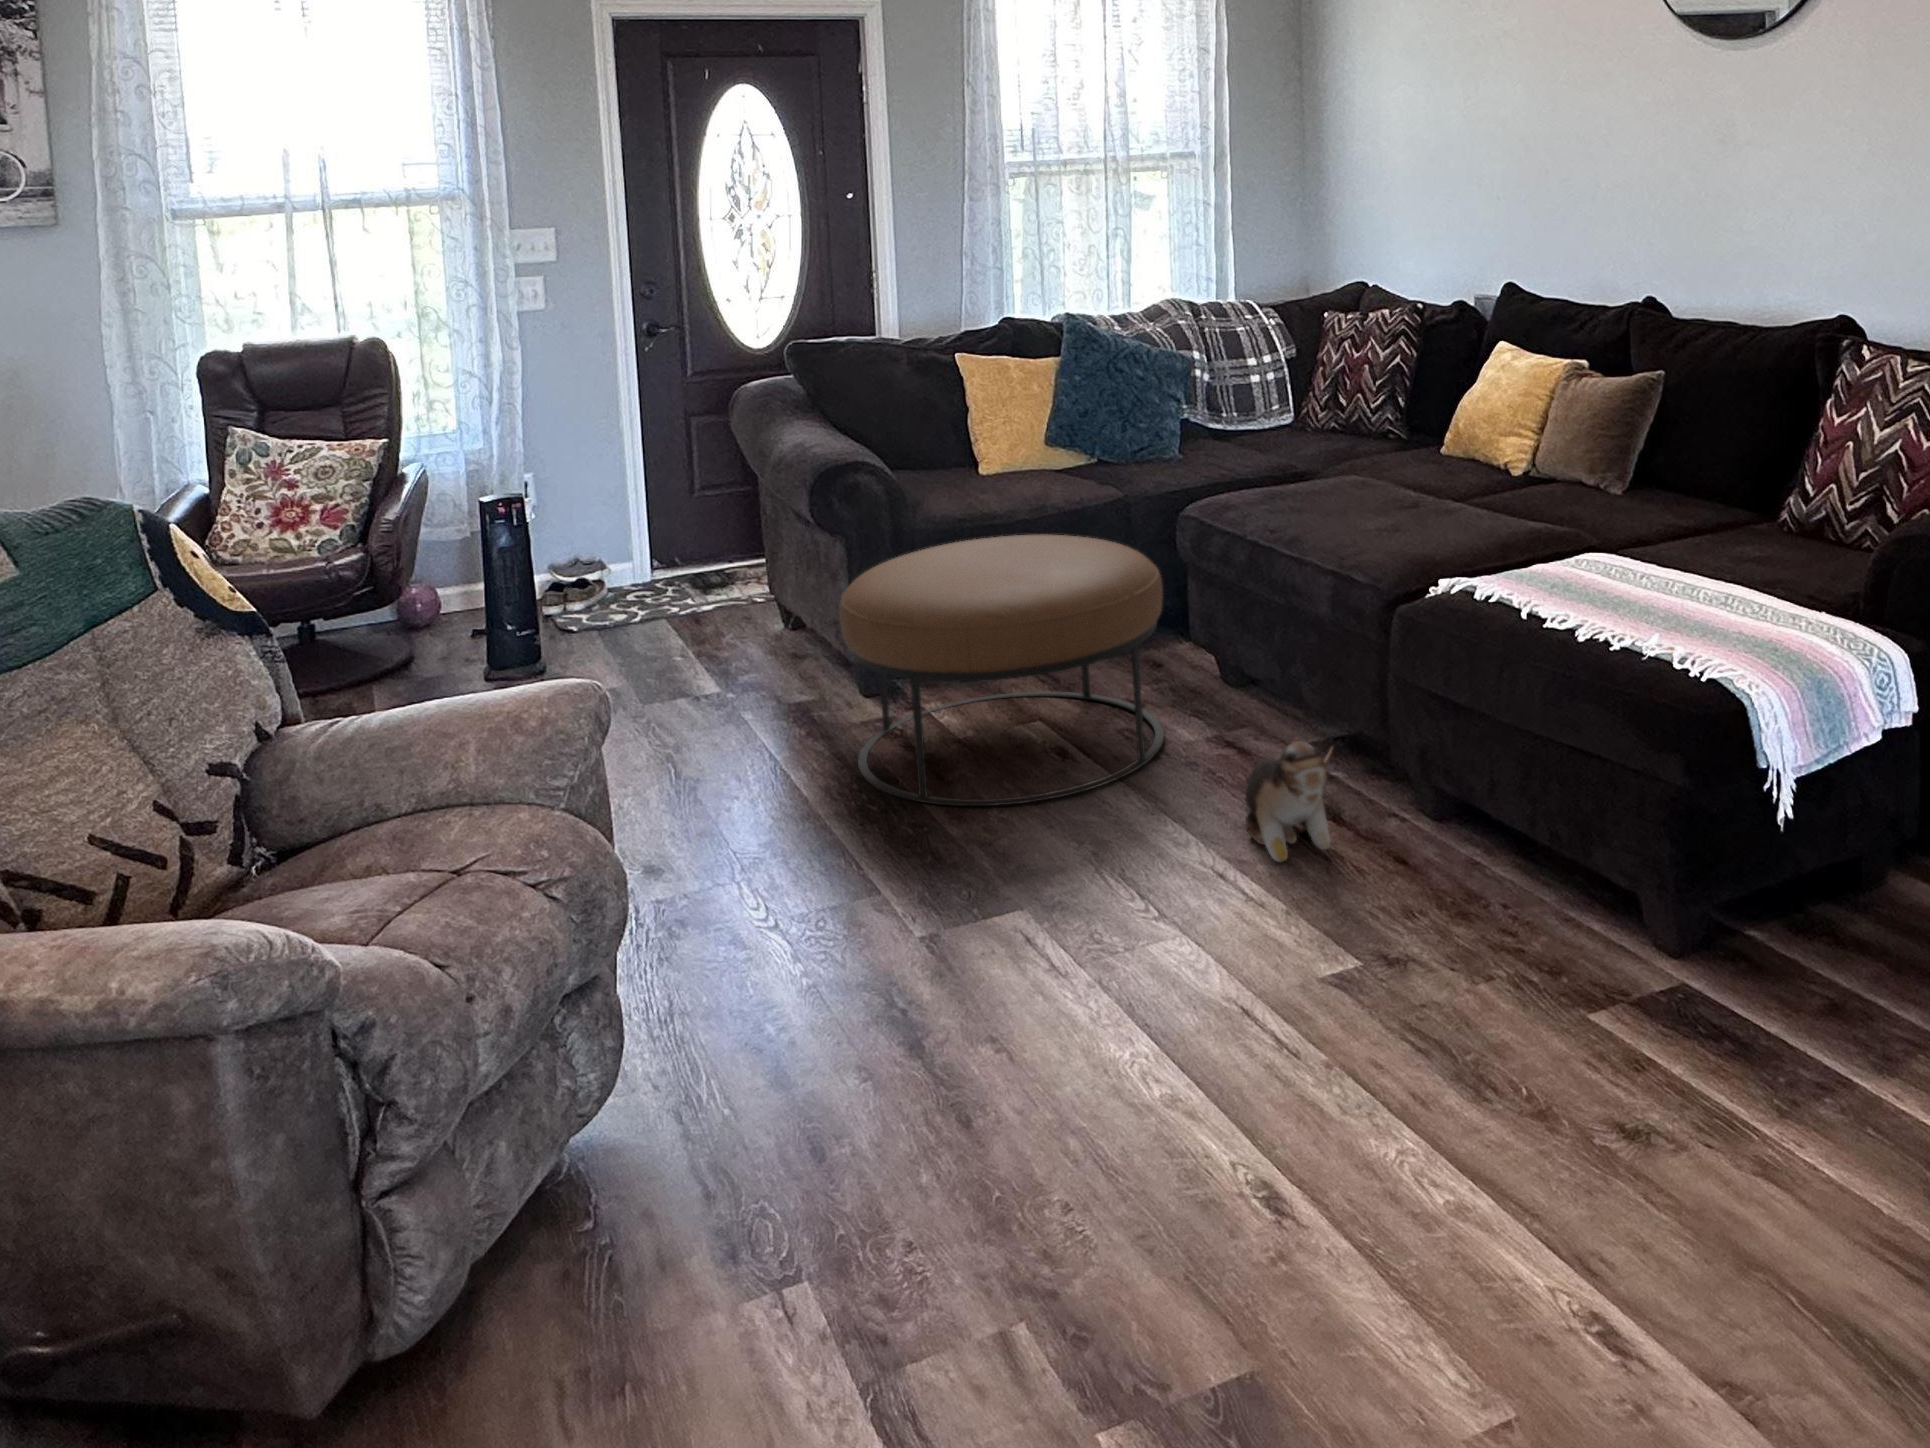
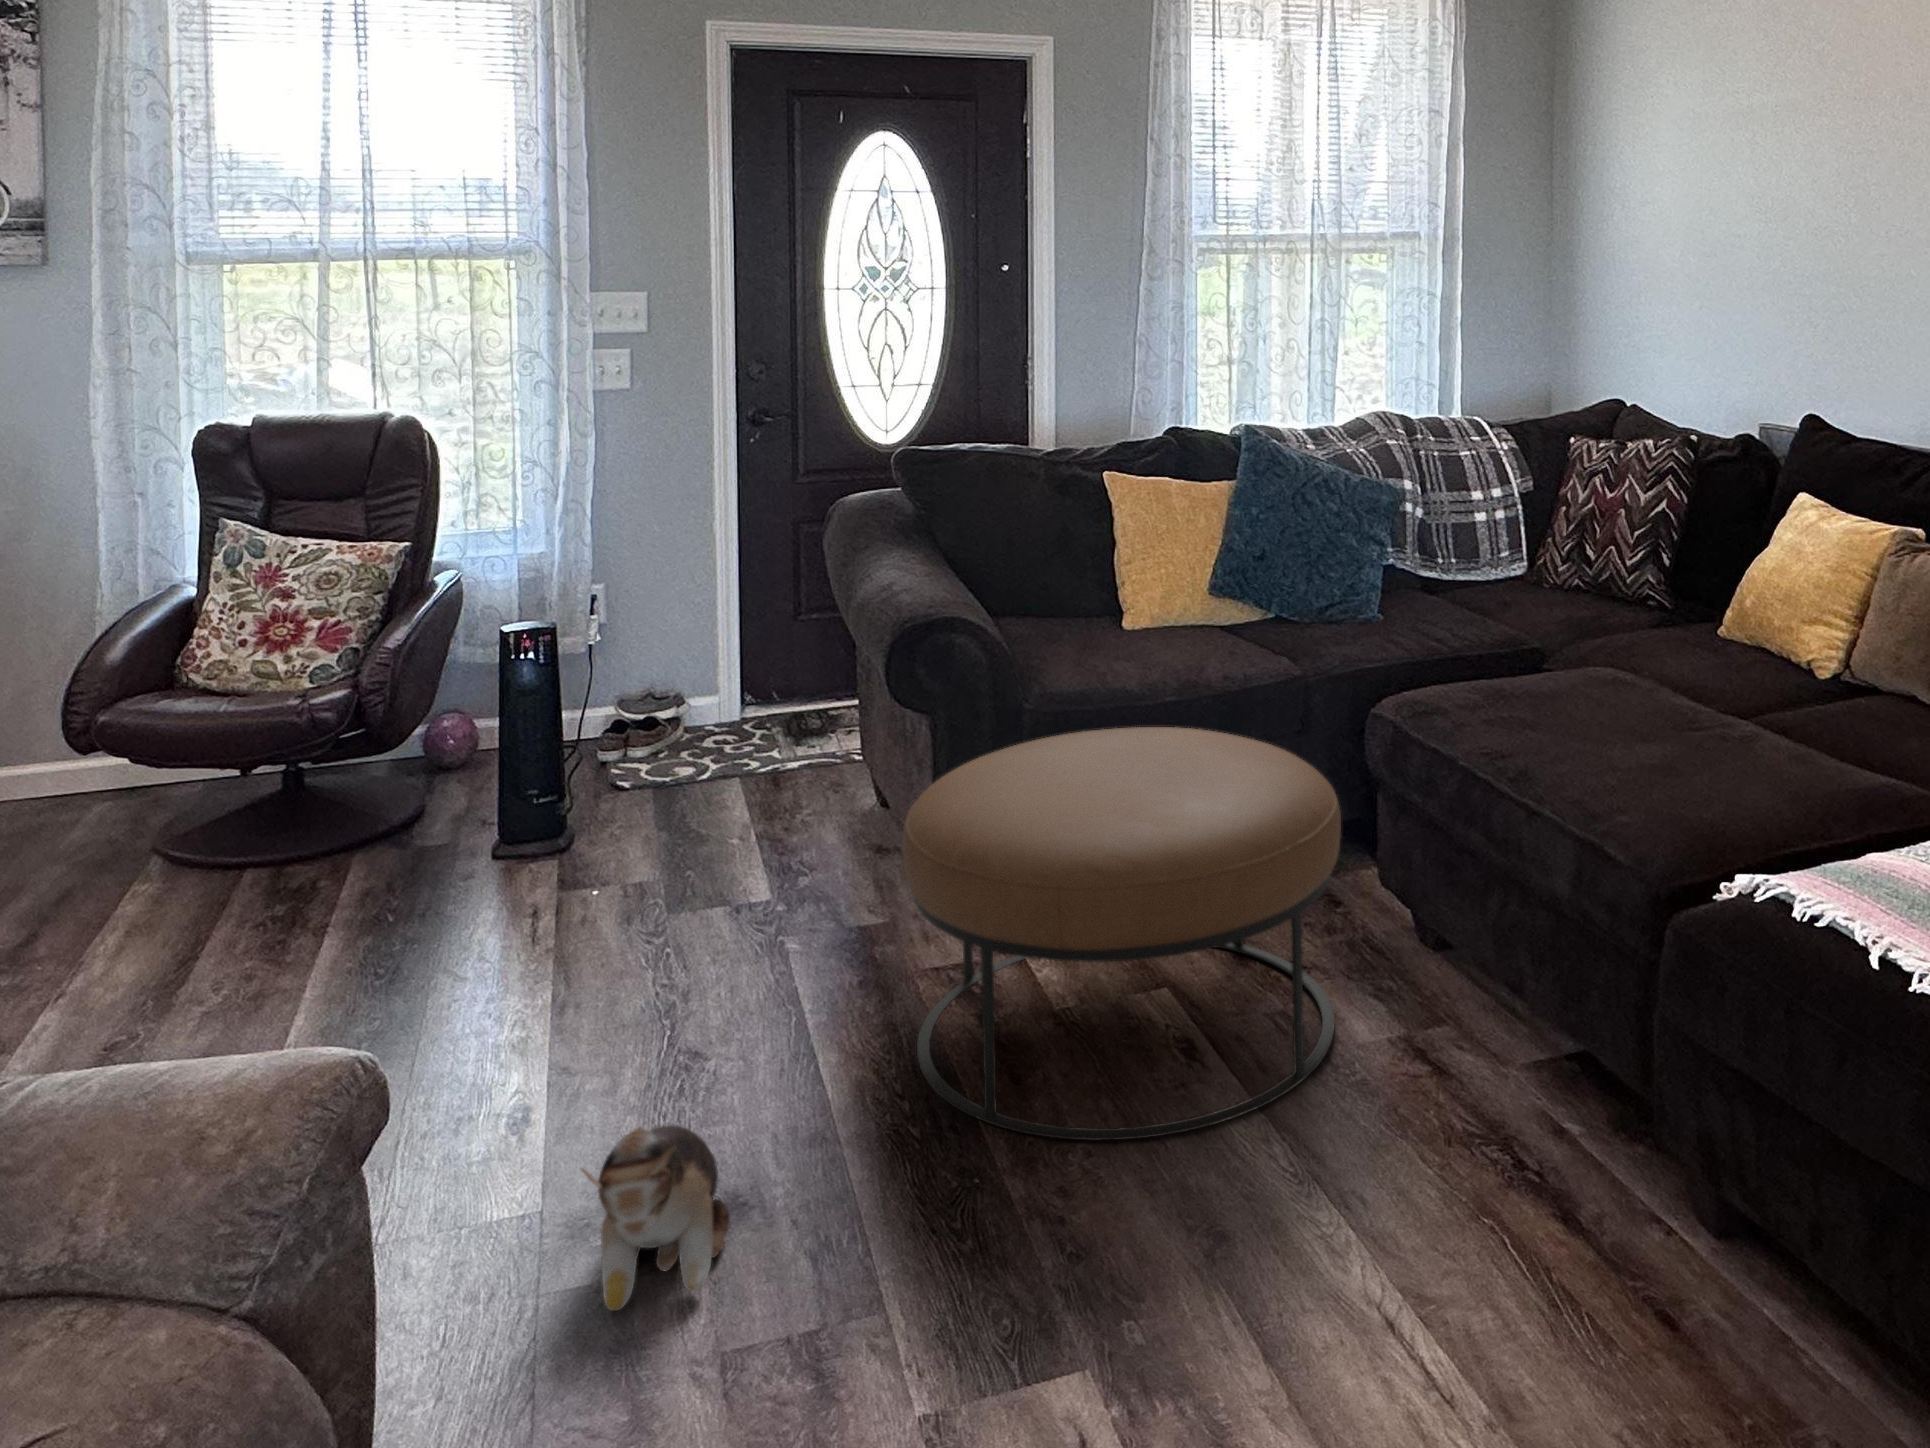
plush toy: present [1245,741,1332,862] -> present [582,1125,730,1311]

